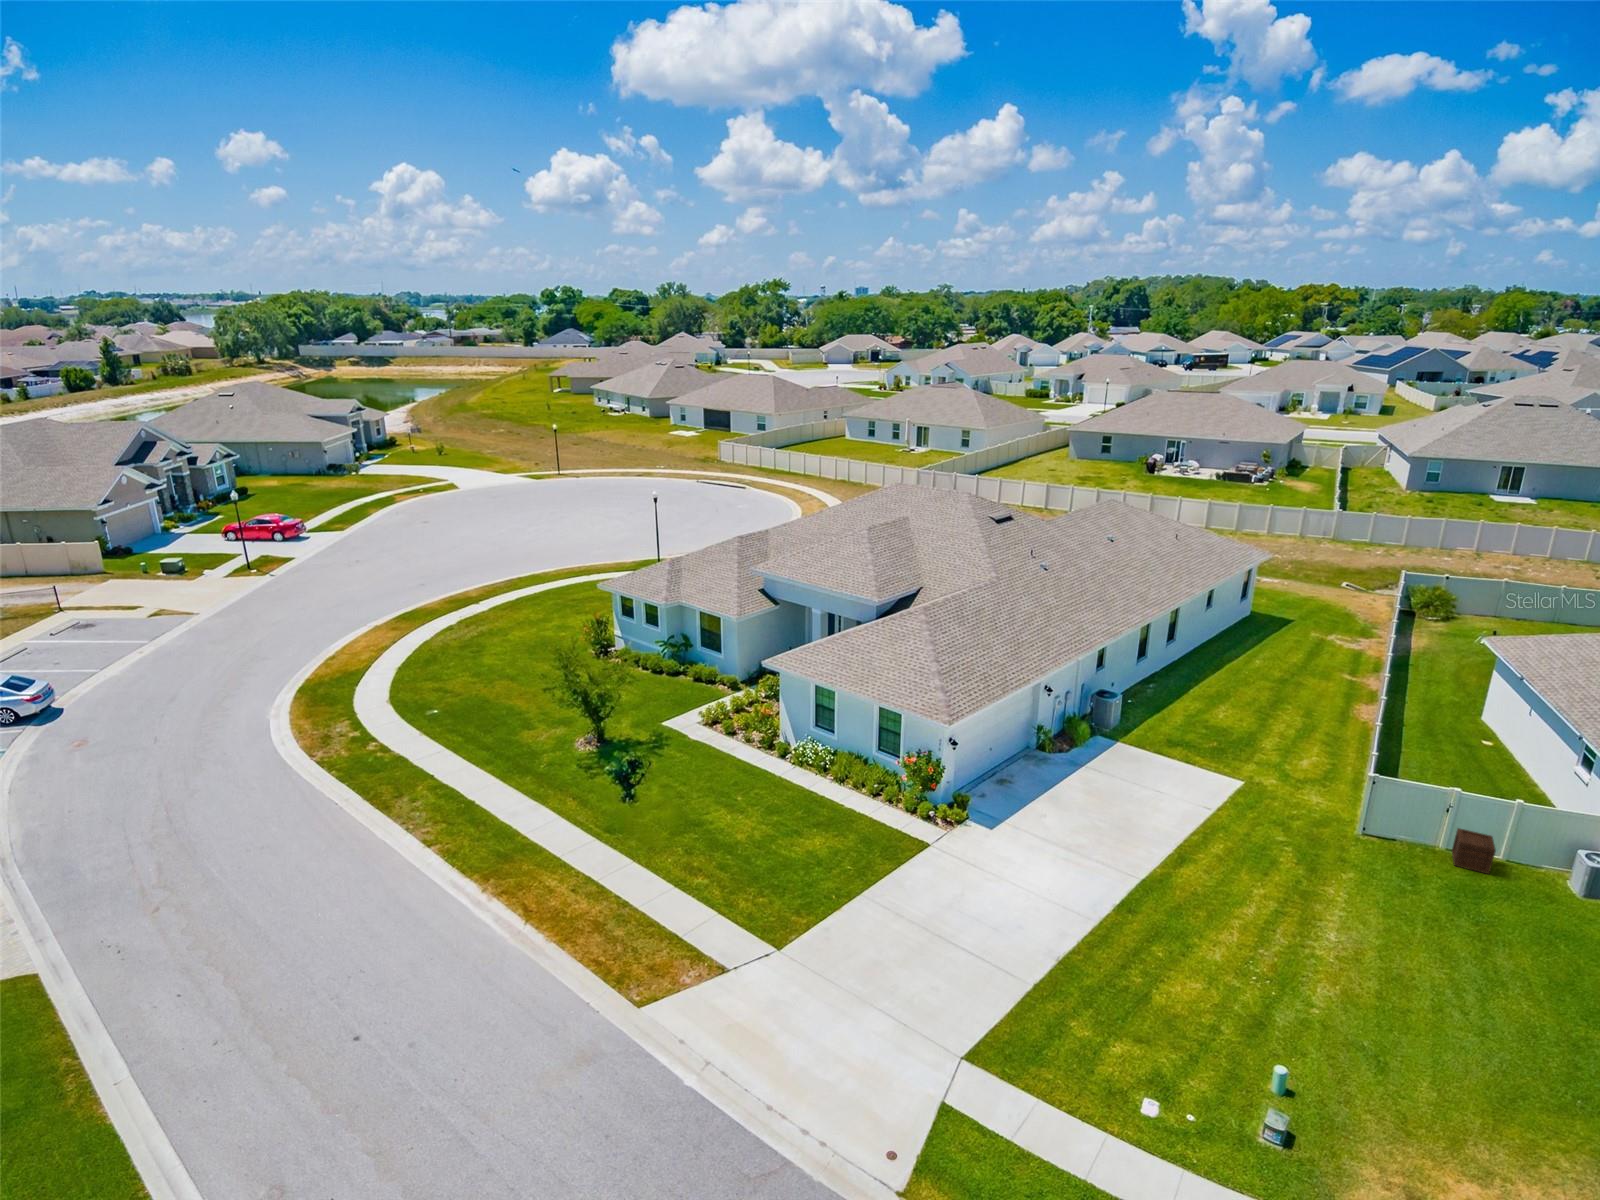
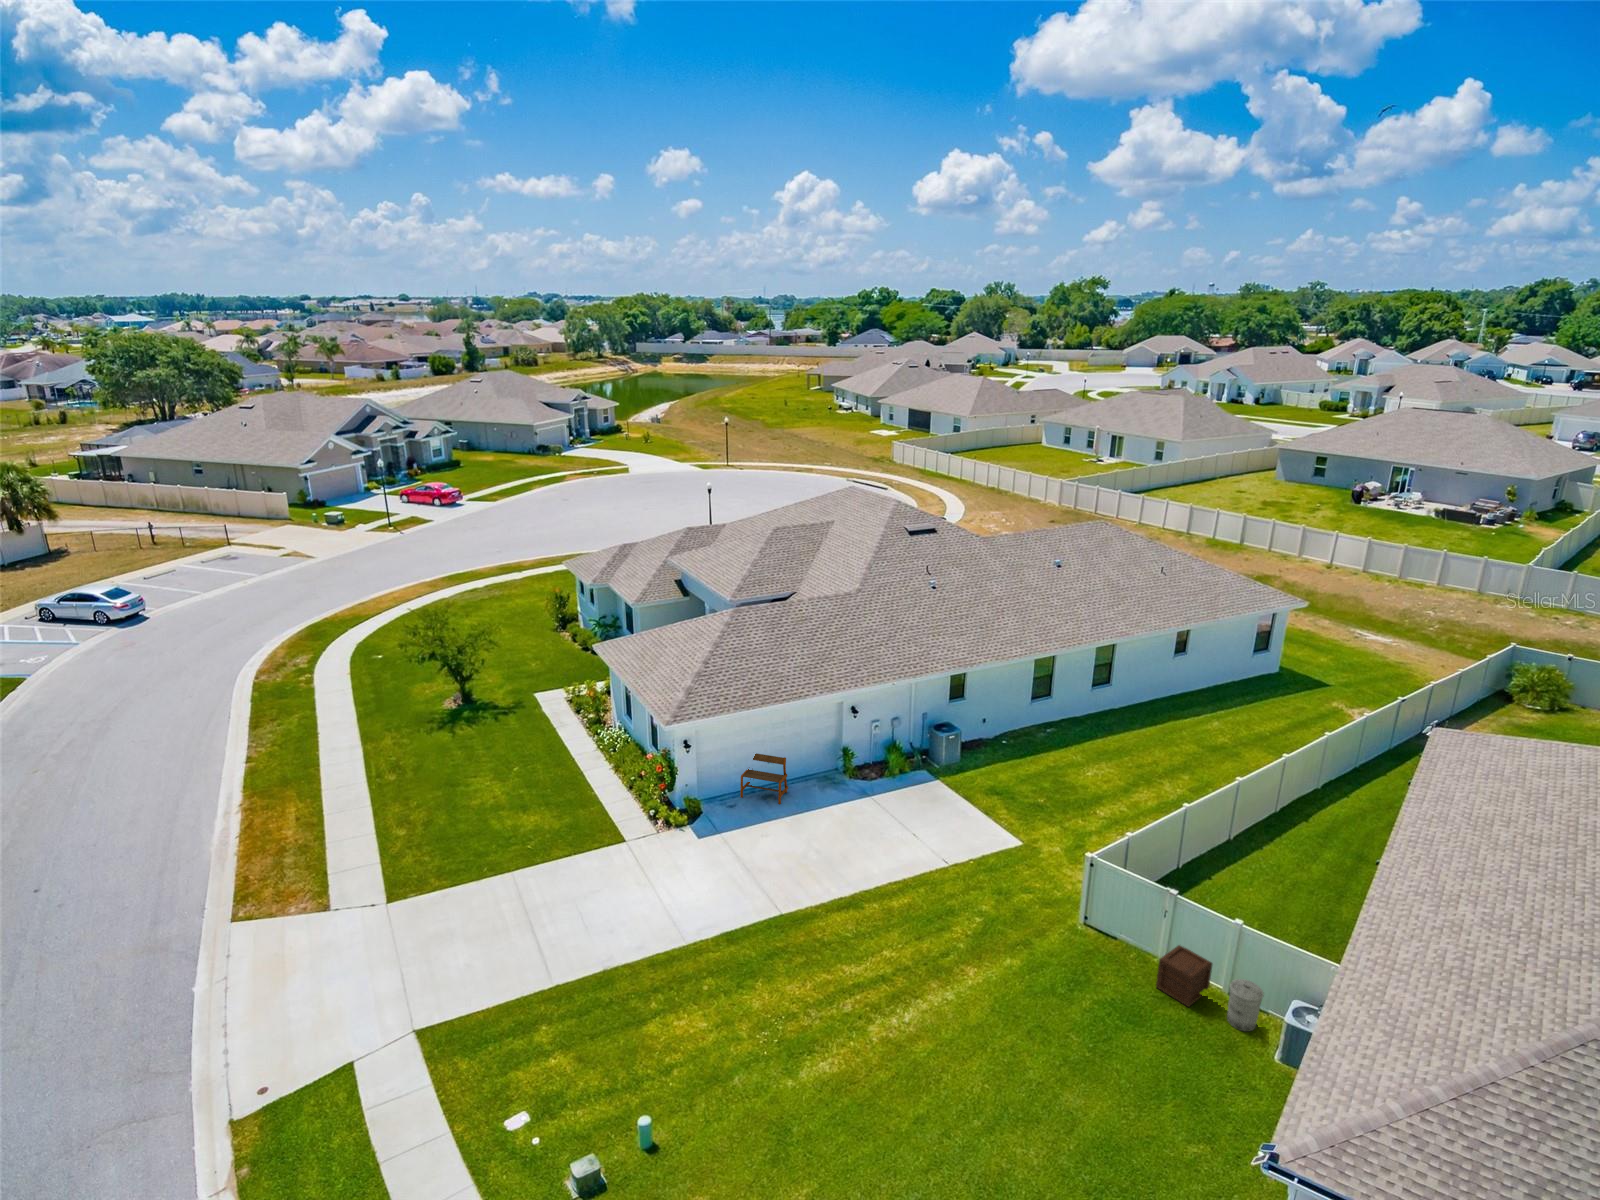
bench: none [977,741,1023,786] -> present [740,753,788,804]
trash can: none [1515,842,1551,882] -> present [1227,979,1264,1031]

